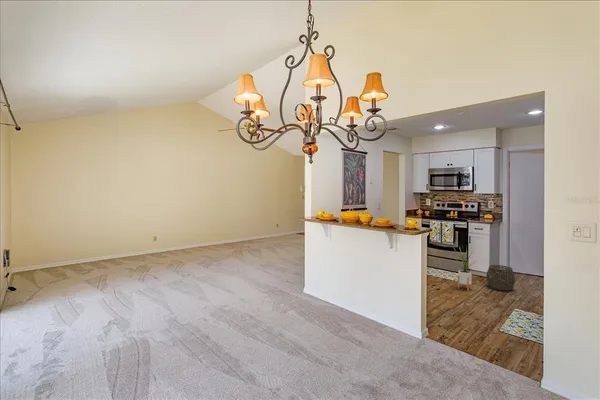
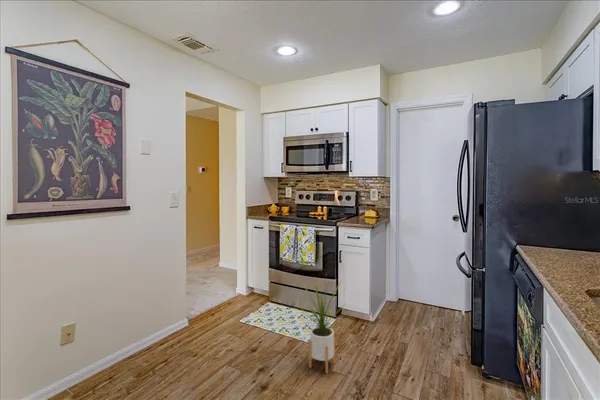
woven basket: present [486,265,515,290] -> none [362,305,410,361]

